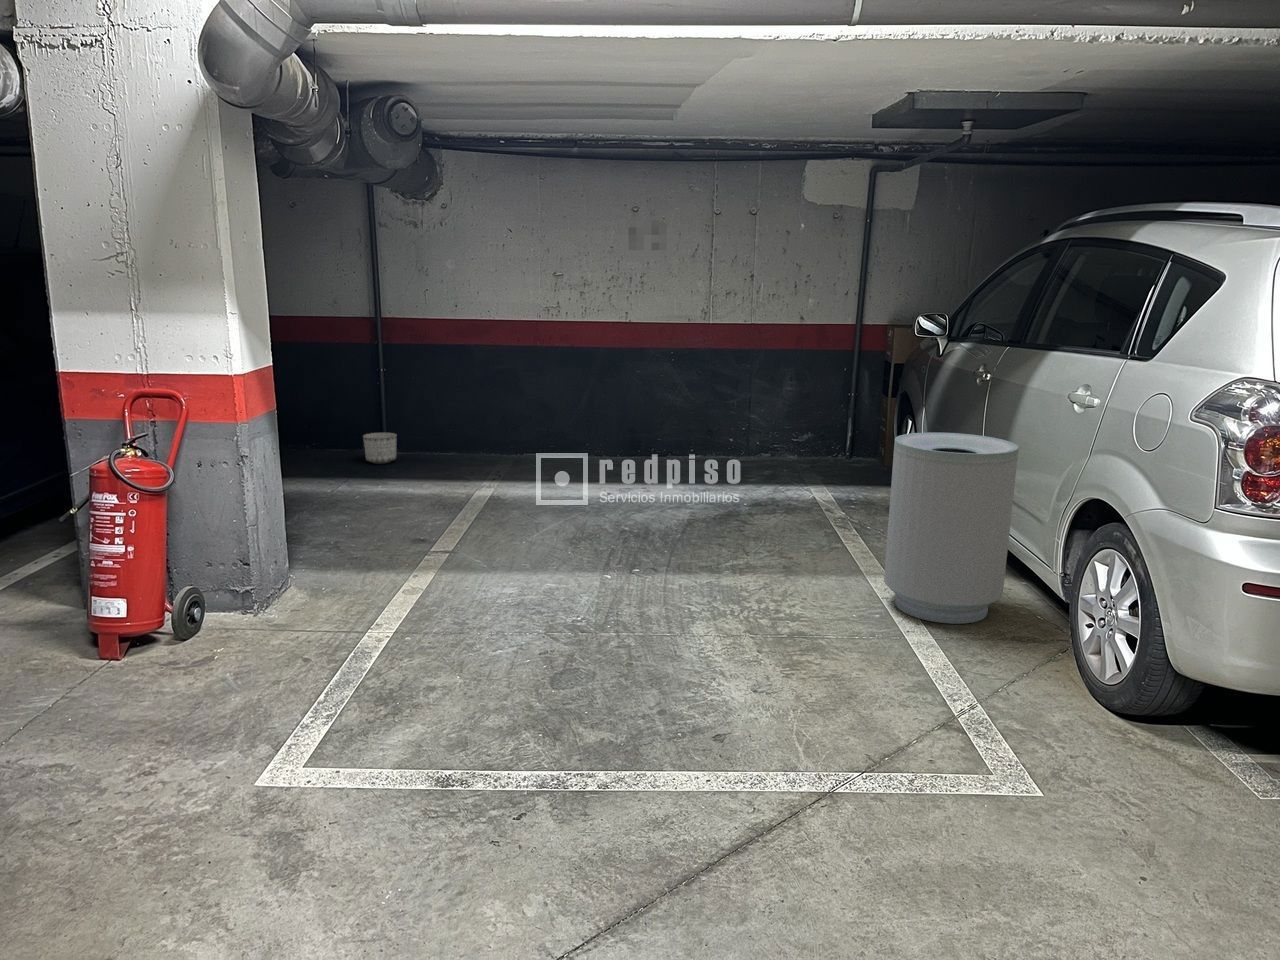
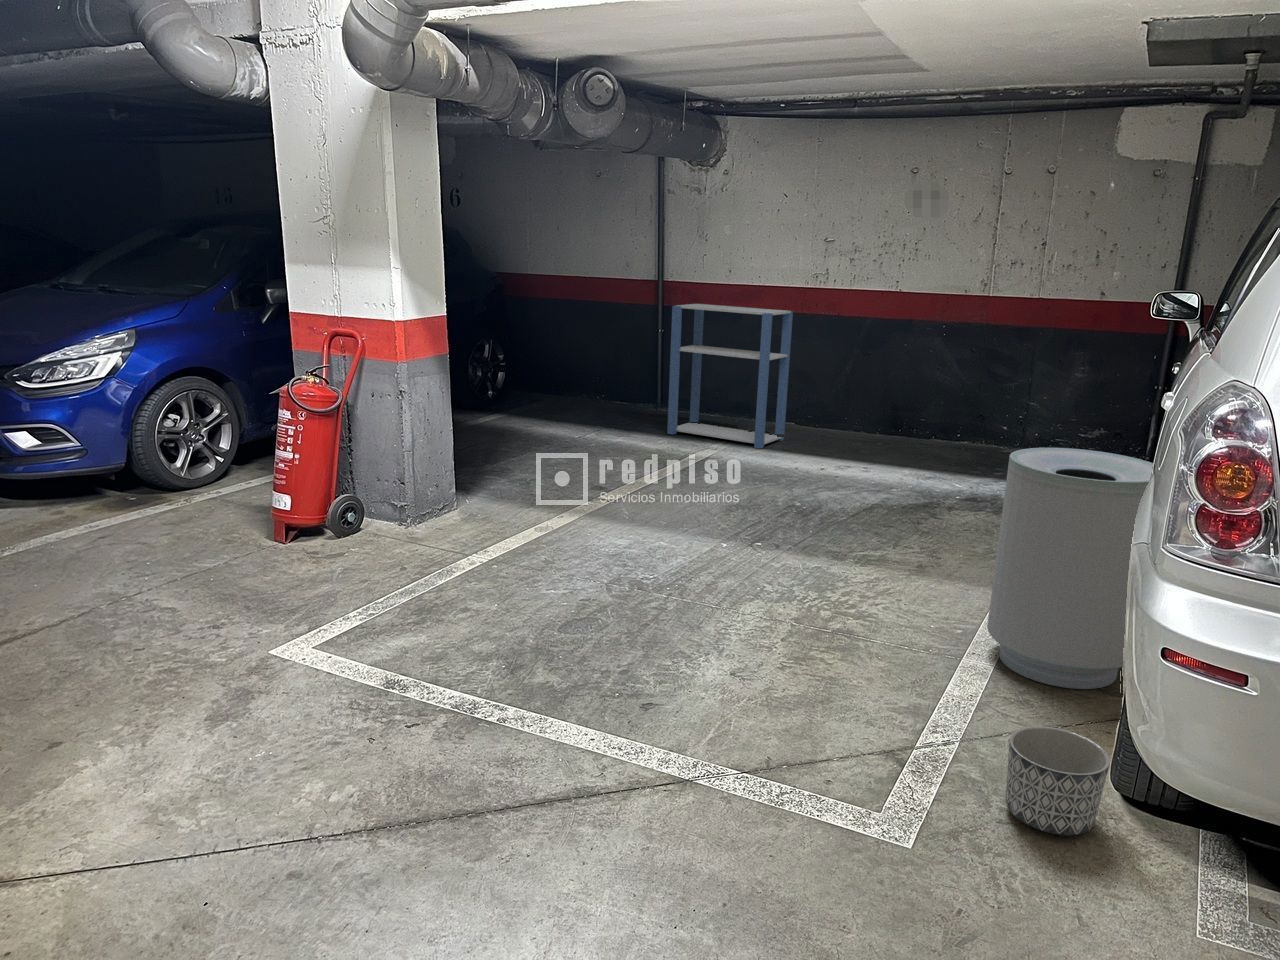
shelving unit: none [411,337,530,471] -> present [667,304,793,449]
planter: present [363,433,397,464] -> present [1006,726,1110,835]

